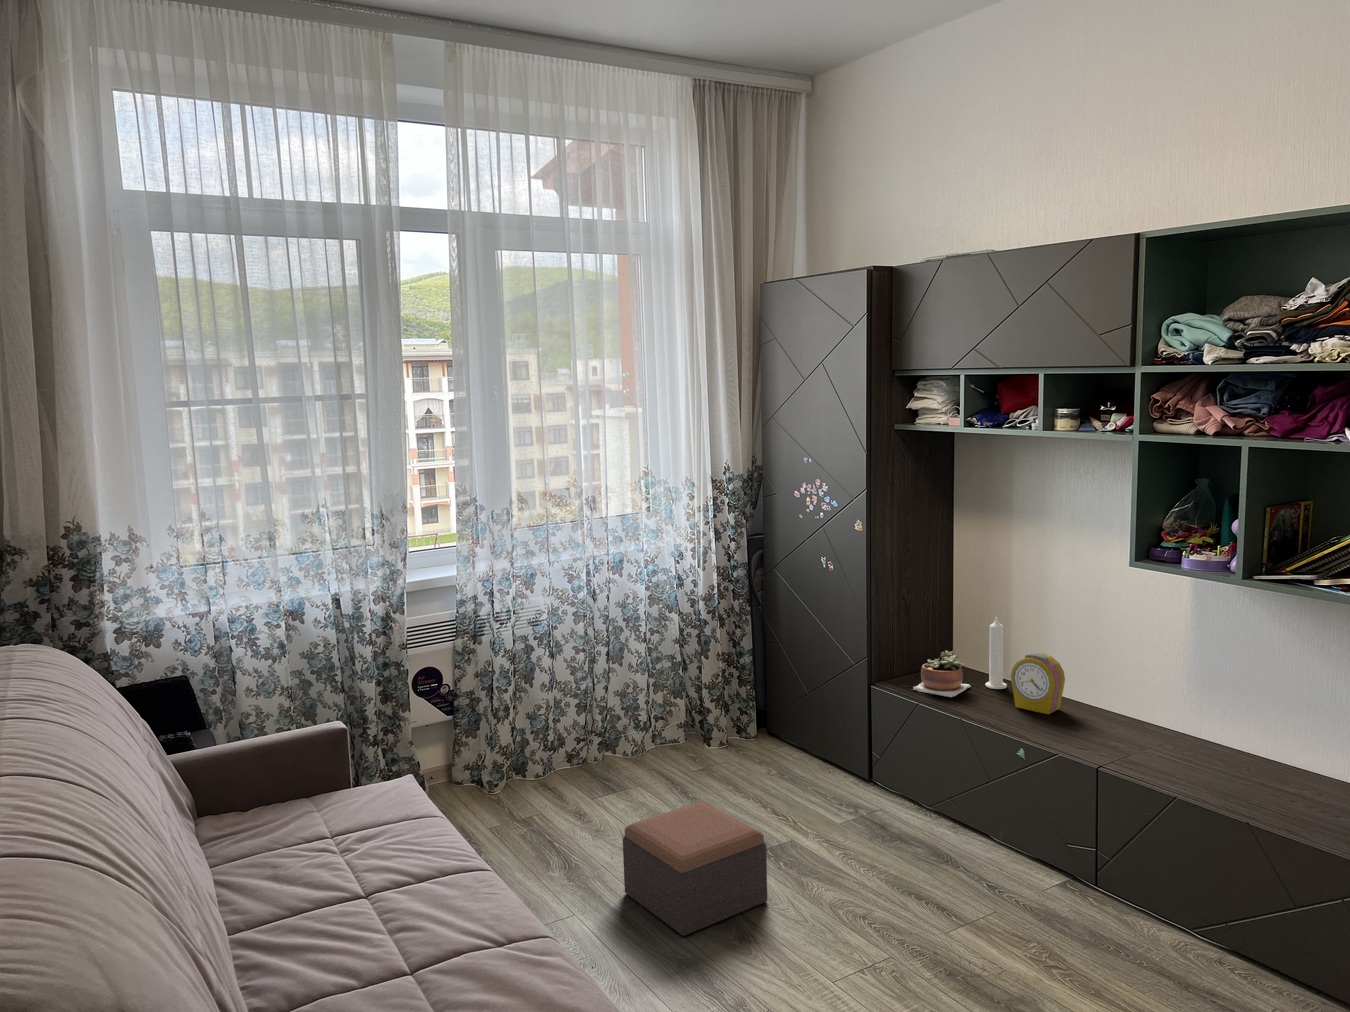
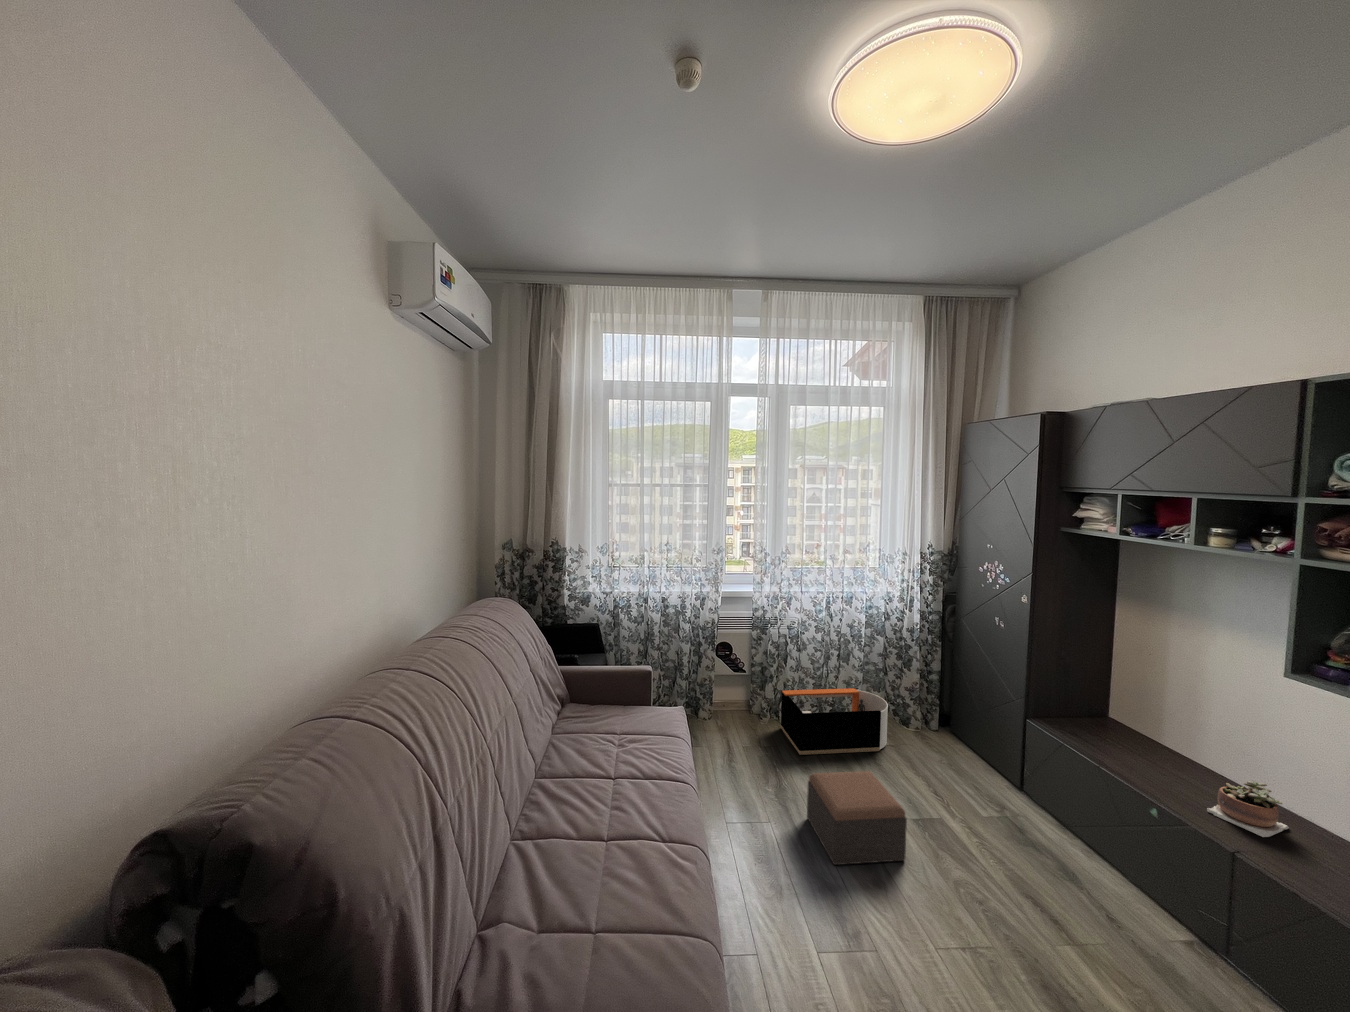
candle: present [985,616,1007,689] -> none [1132,689,1154,750]
succulent plant: present [913,651,971,697] -> present [1207,780,1289,837]
alarm clock: present [1011,653,1065,714] -> none [1154,728,1214,785]
storage bin: none [534,701,696,816] -> present [781,688,888,755]

